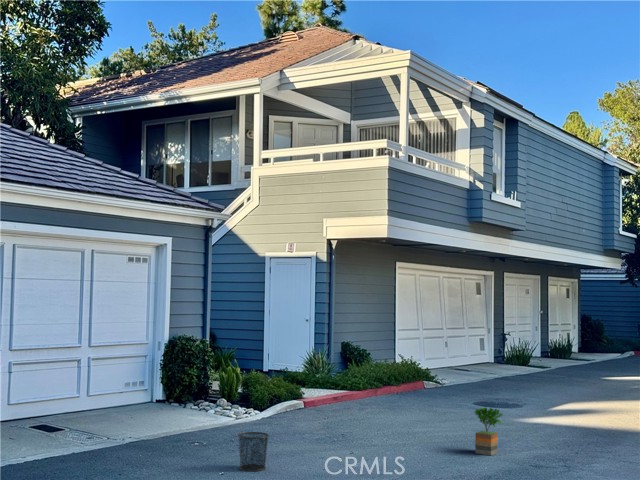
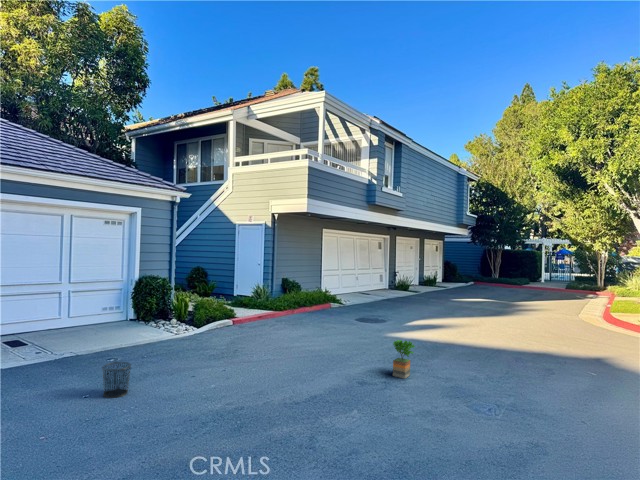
potted tree: present [475,407,503,455] -> present [393,340,415,379]

